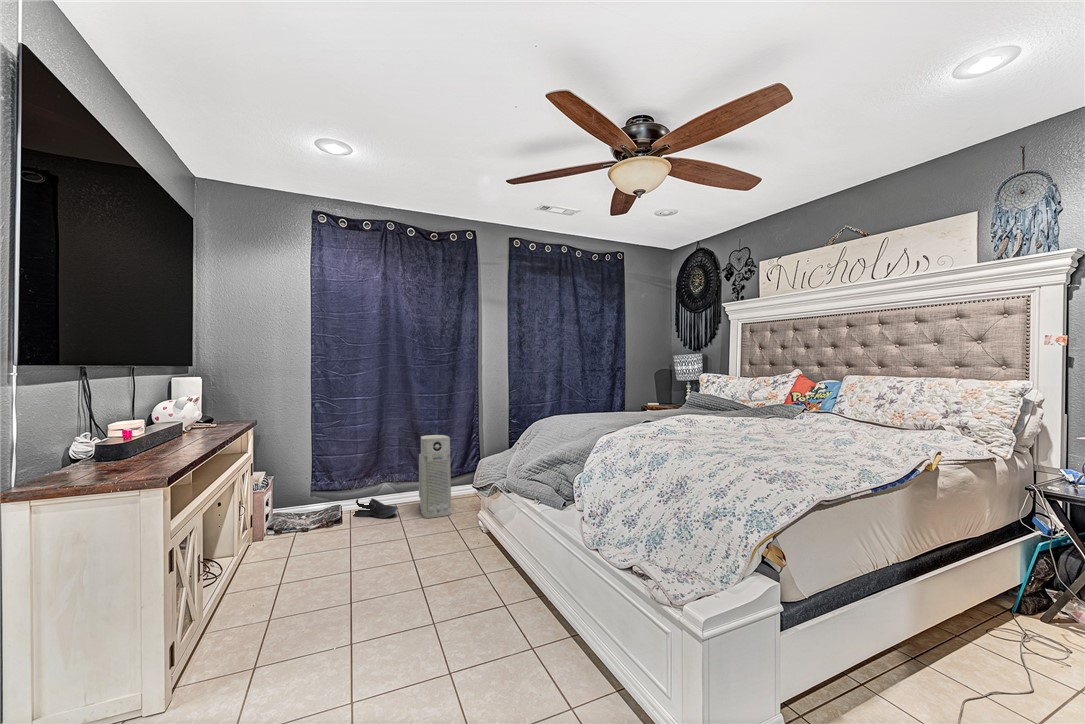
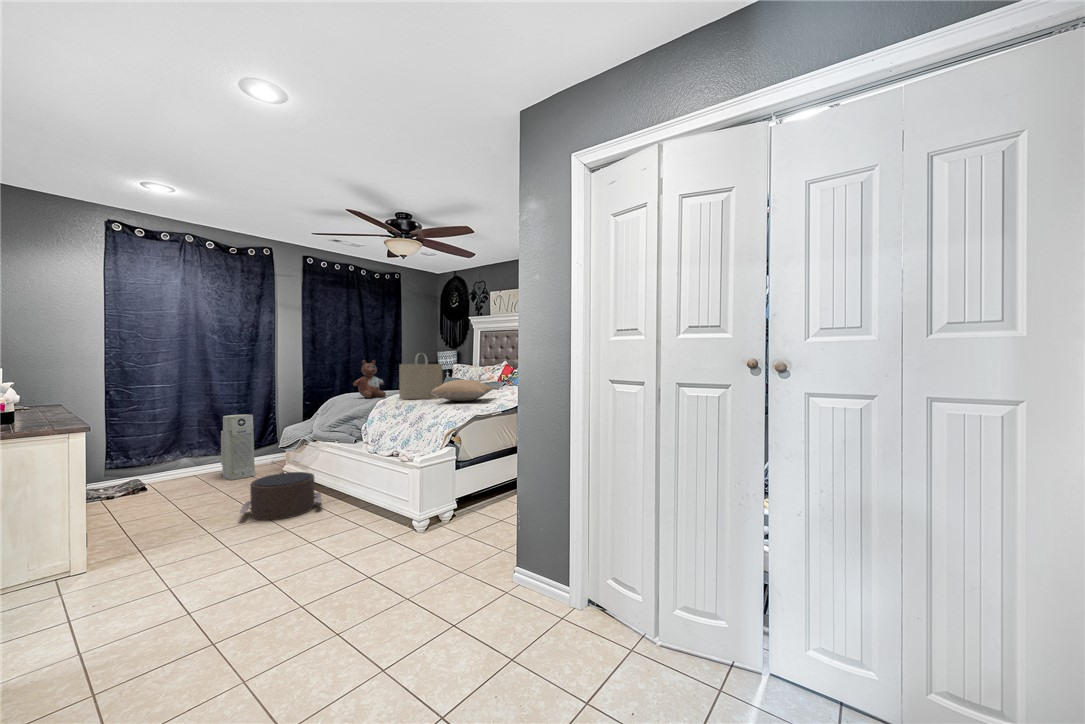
tote bag: none [634,358,708,439] -> present [399,353,442,399]
stuffed bear: none [563,369,610,429] -> present [353,360,386,398]
pillow: none [703,410,829,455] -> present [432,380,494,401]
shoe: present [352,498,398,518] -> none [152,470,202,487]
pouf: none [404,537,516,625] -> present [240,472,322,520]

